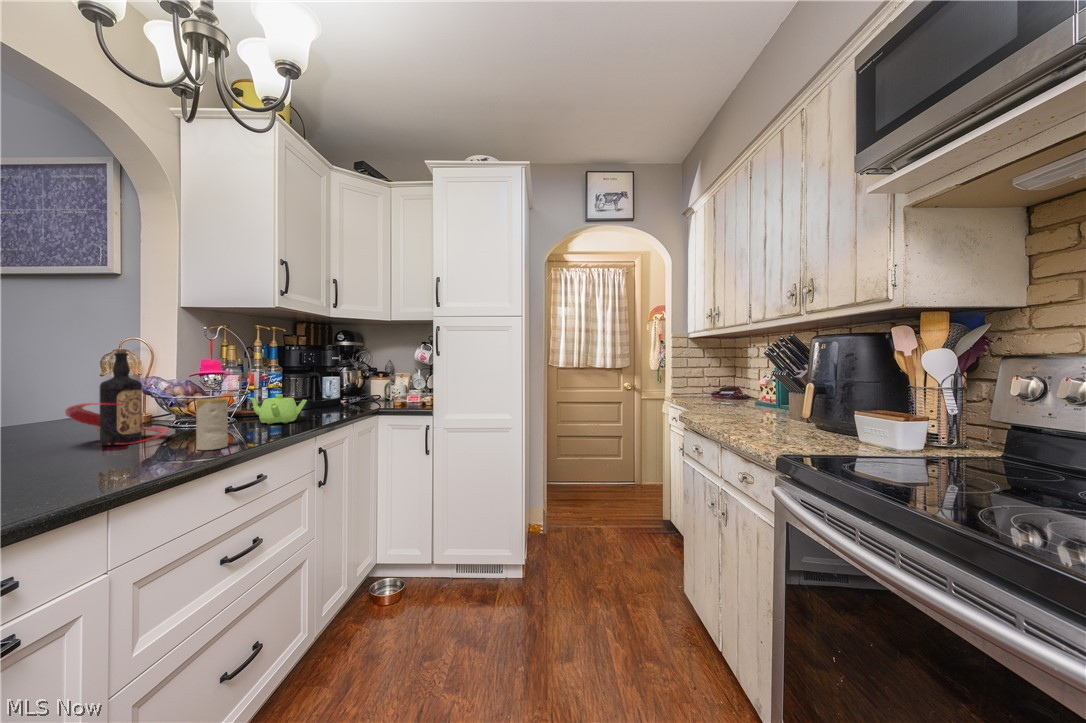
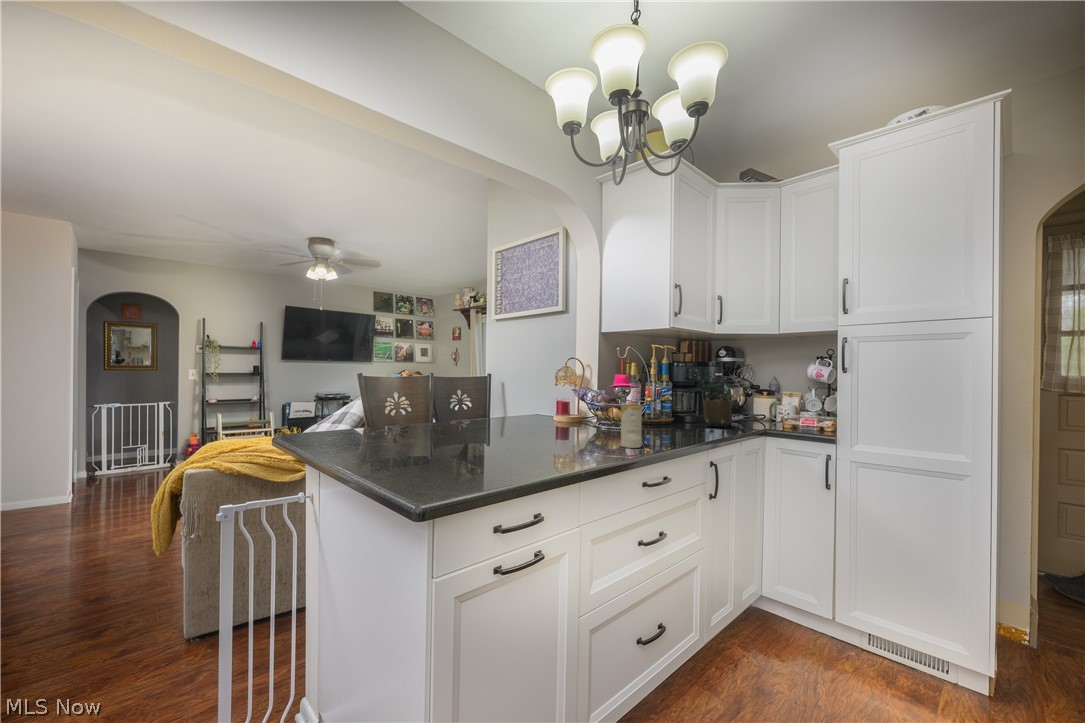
potted plant: none [304,344,356,411] -> present [692,361,741,427]
bottle: present [65,349,170,446] -> none [548,366,601,436]
teapot: present [247,394,307,424] -> none [648,407,697,434]

